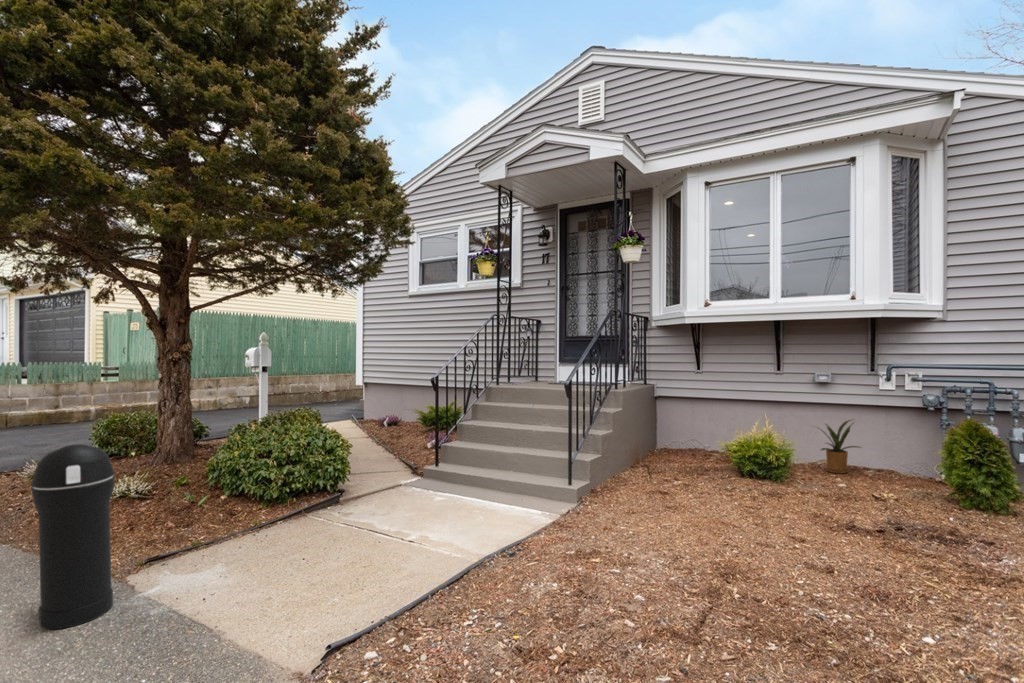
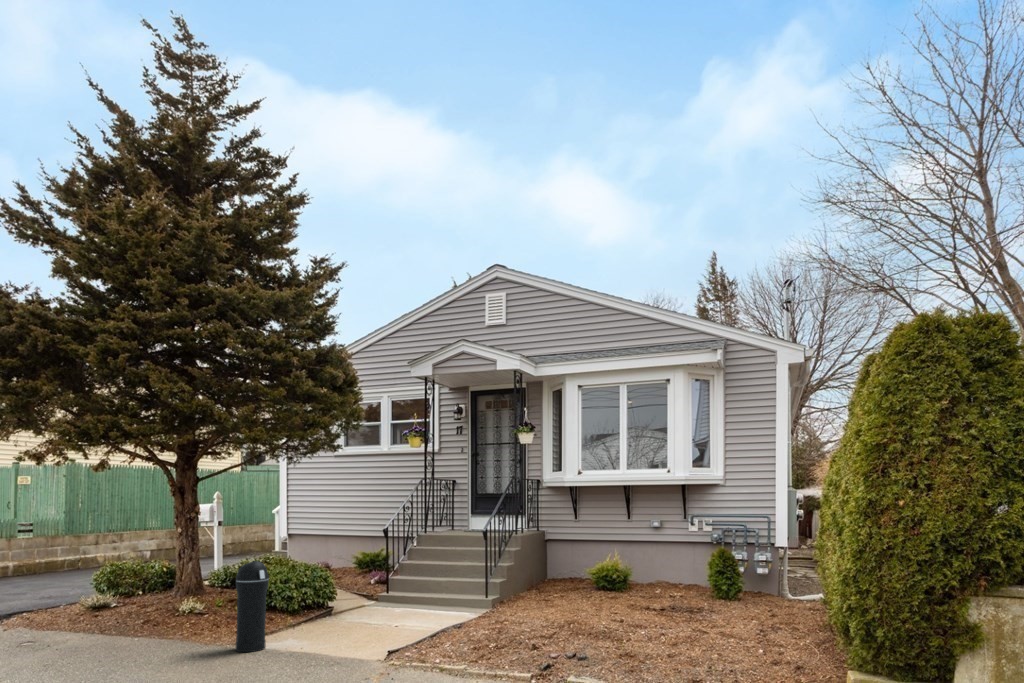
house plant: present [821,420,860,474] -> none [644,552,680,589]

